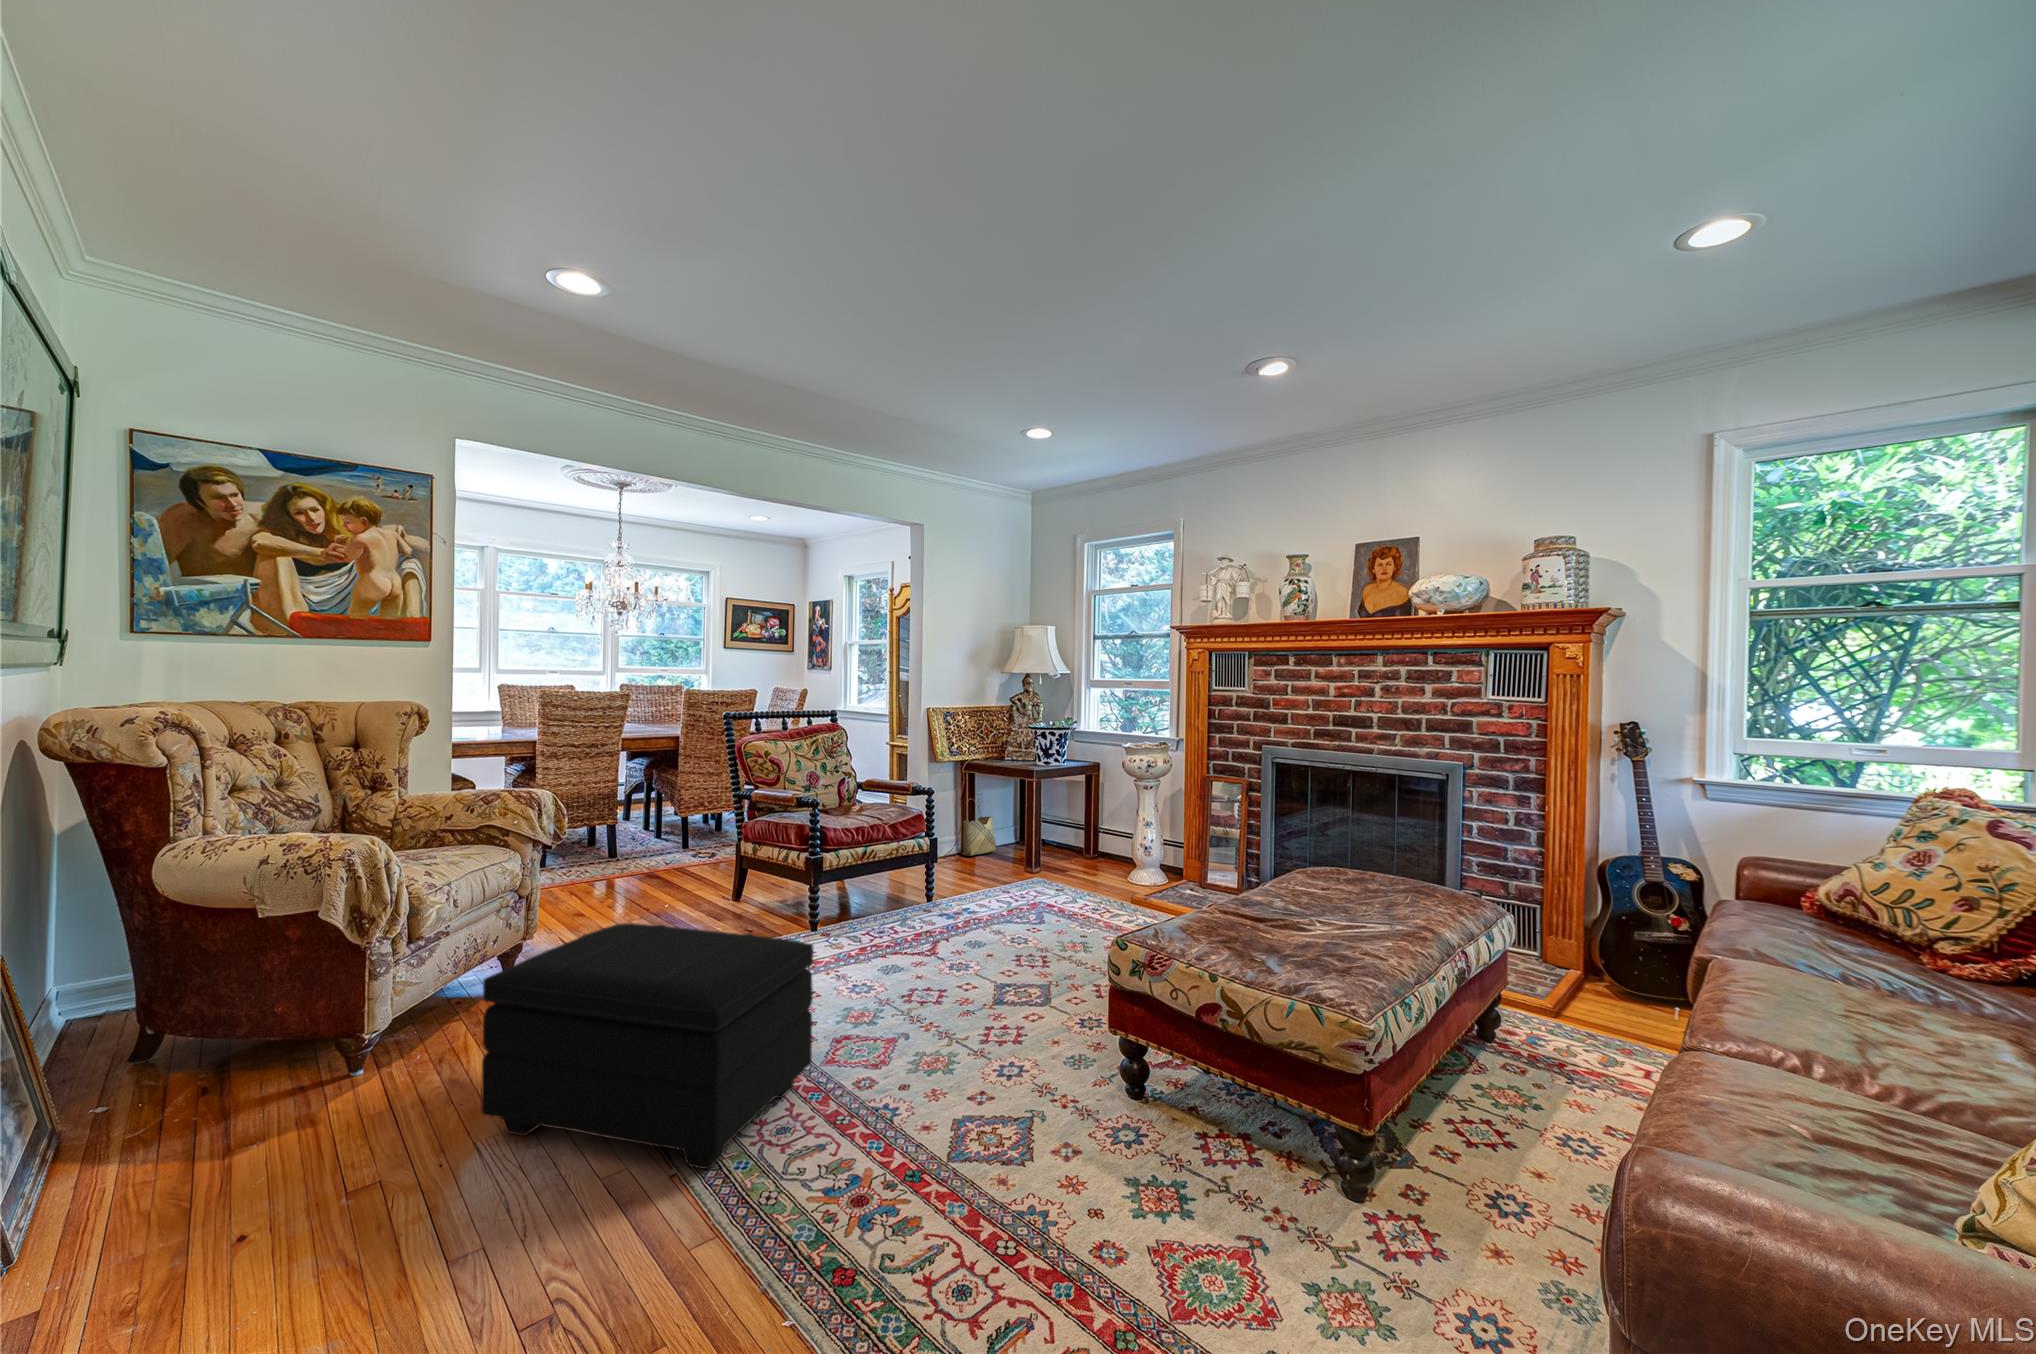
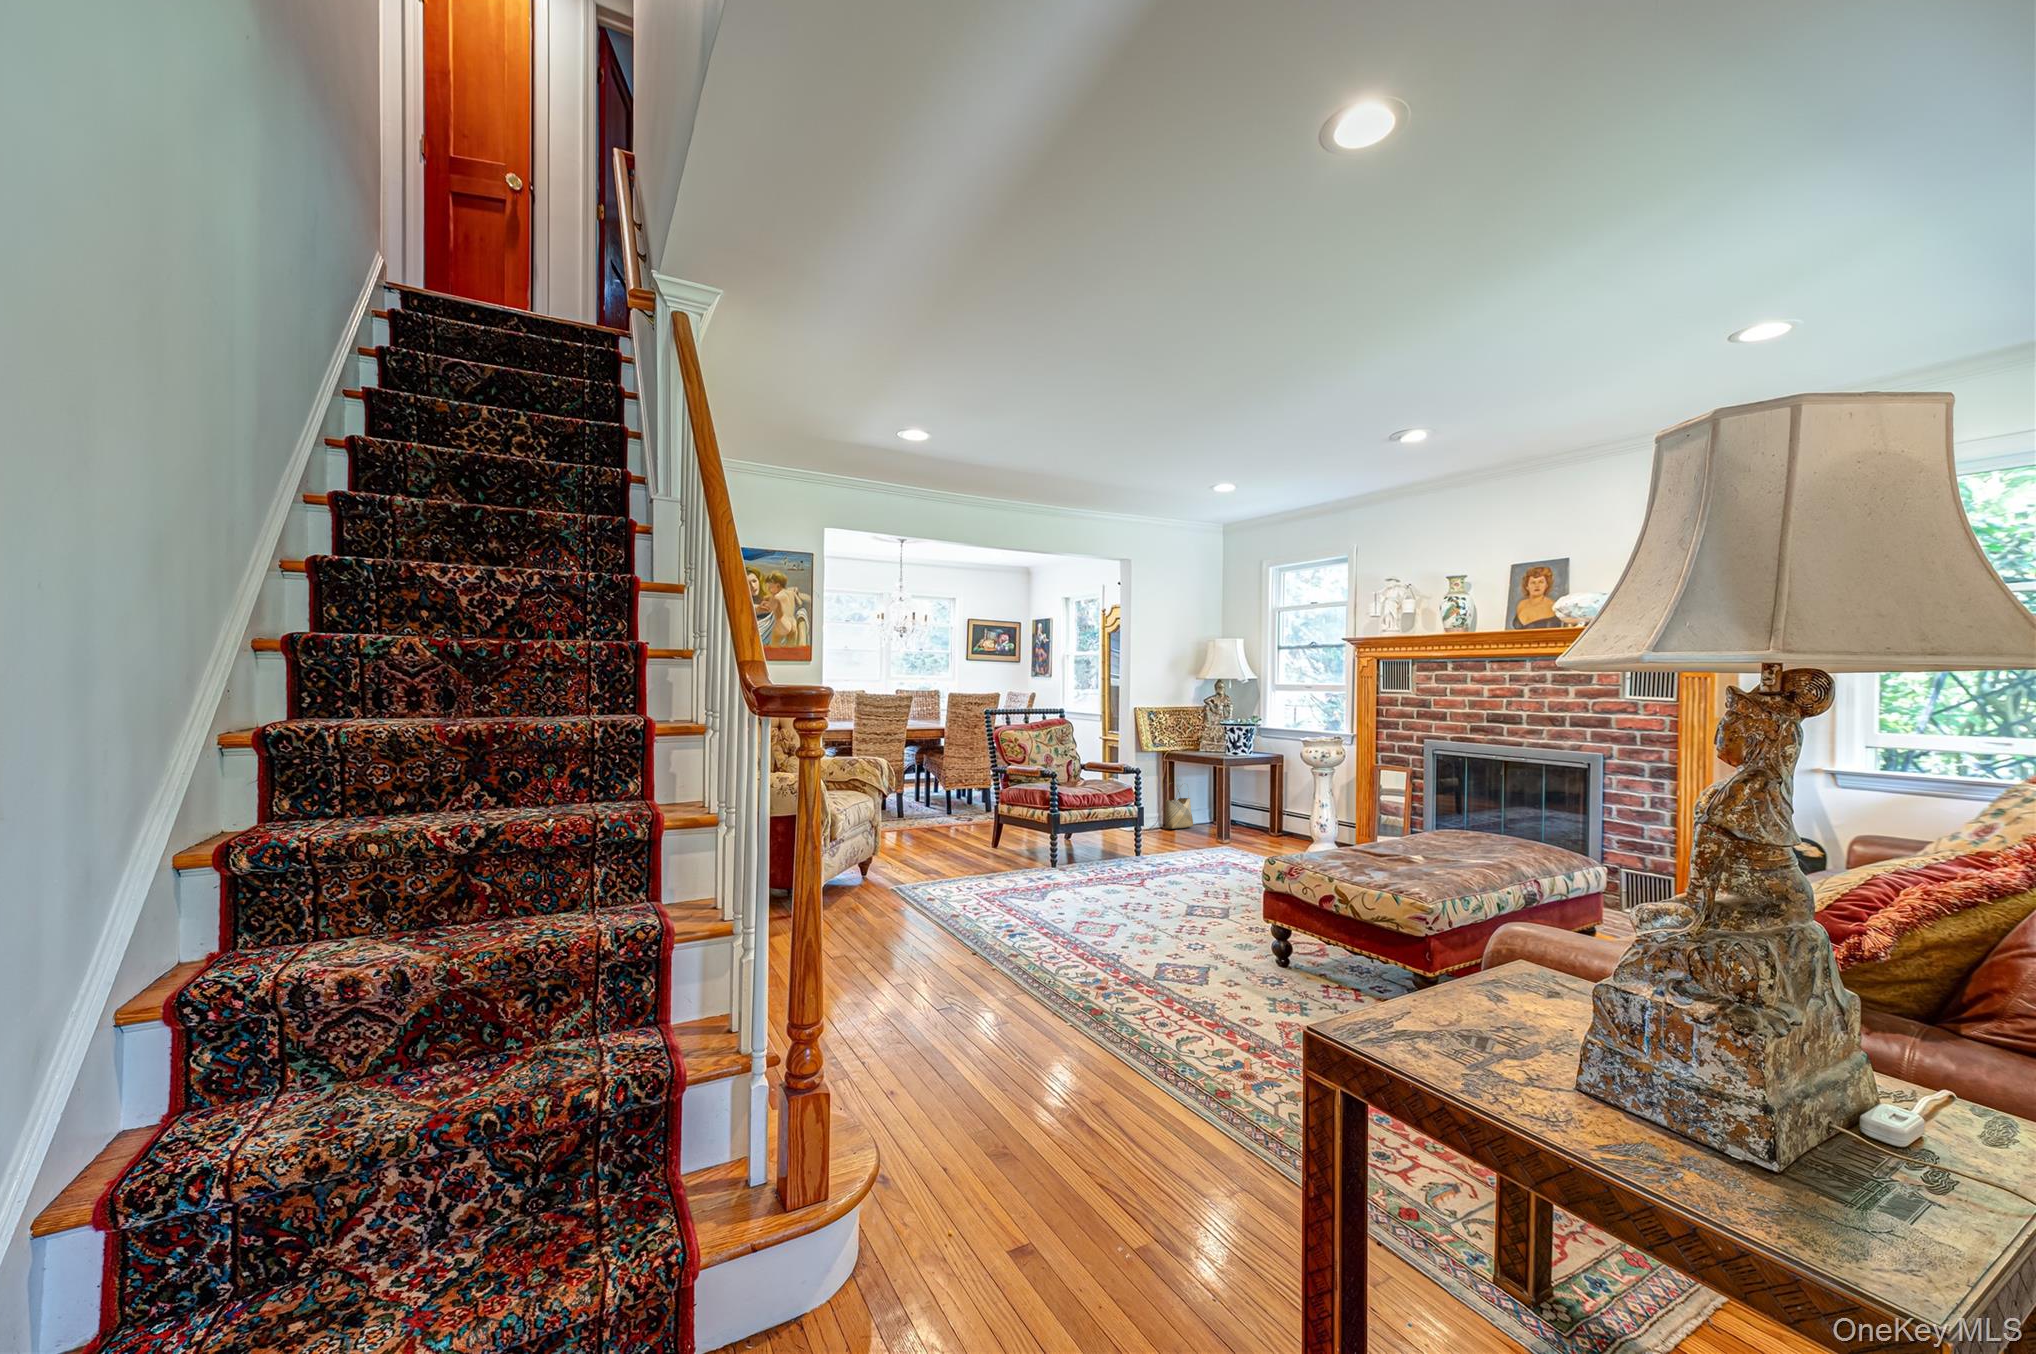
footstool: present [481,923,814,1169] -> none [883,836,1066,970]

